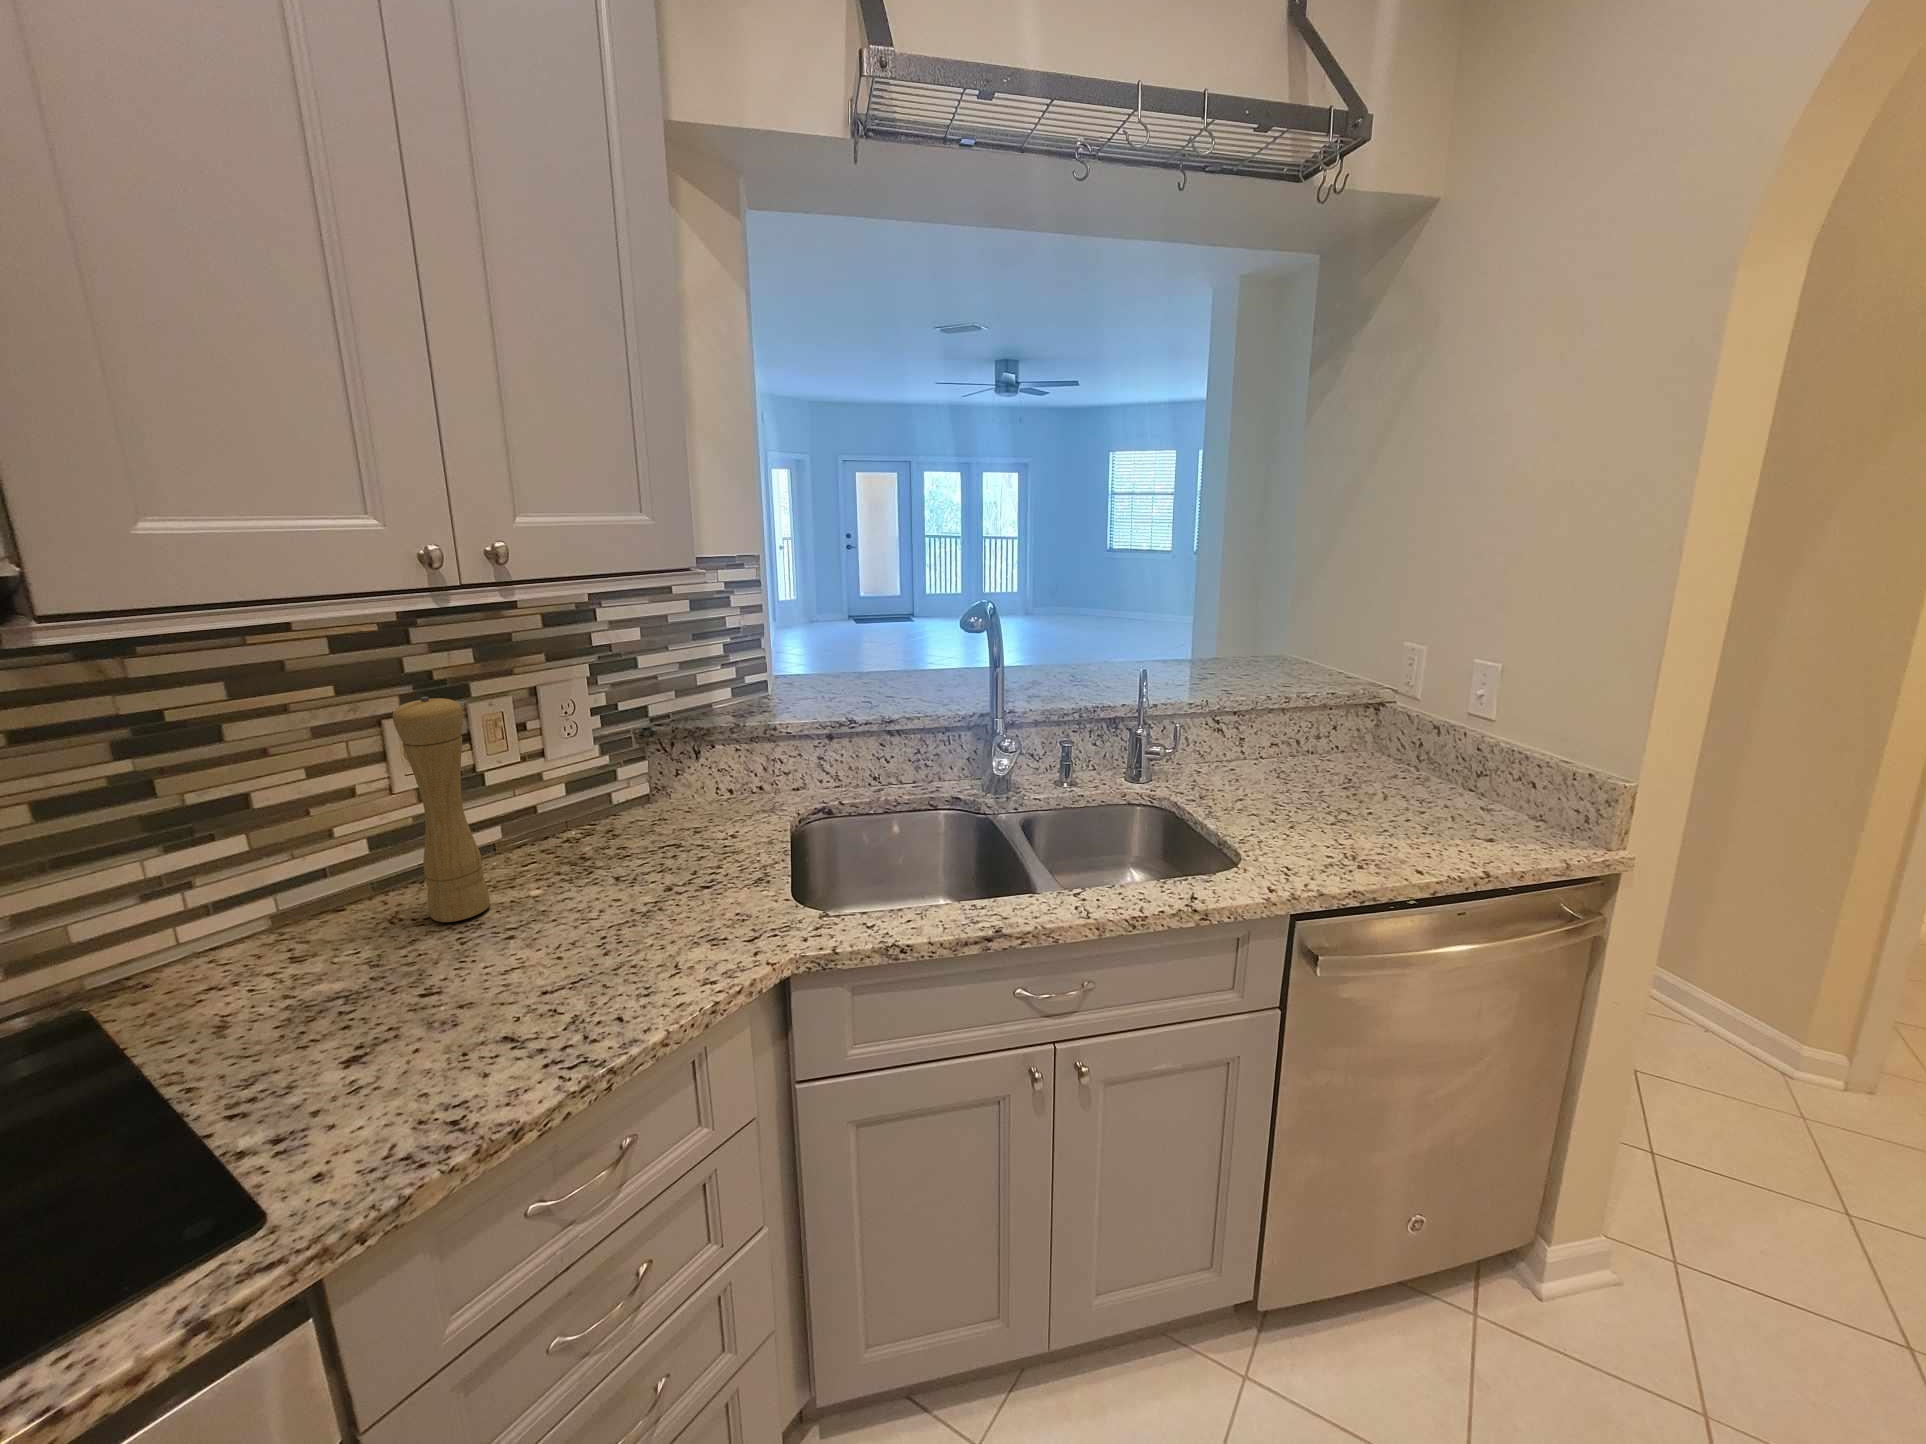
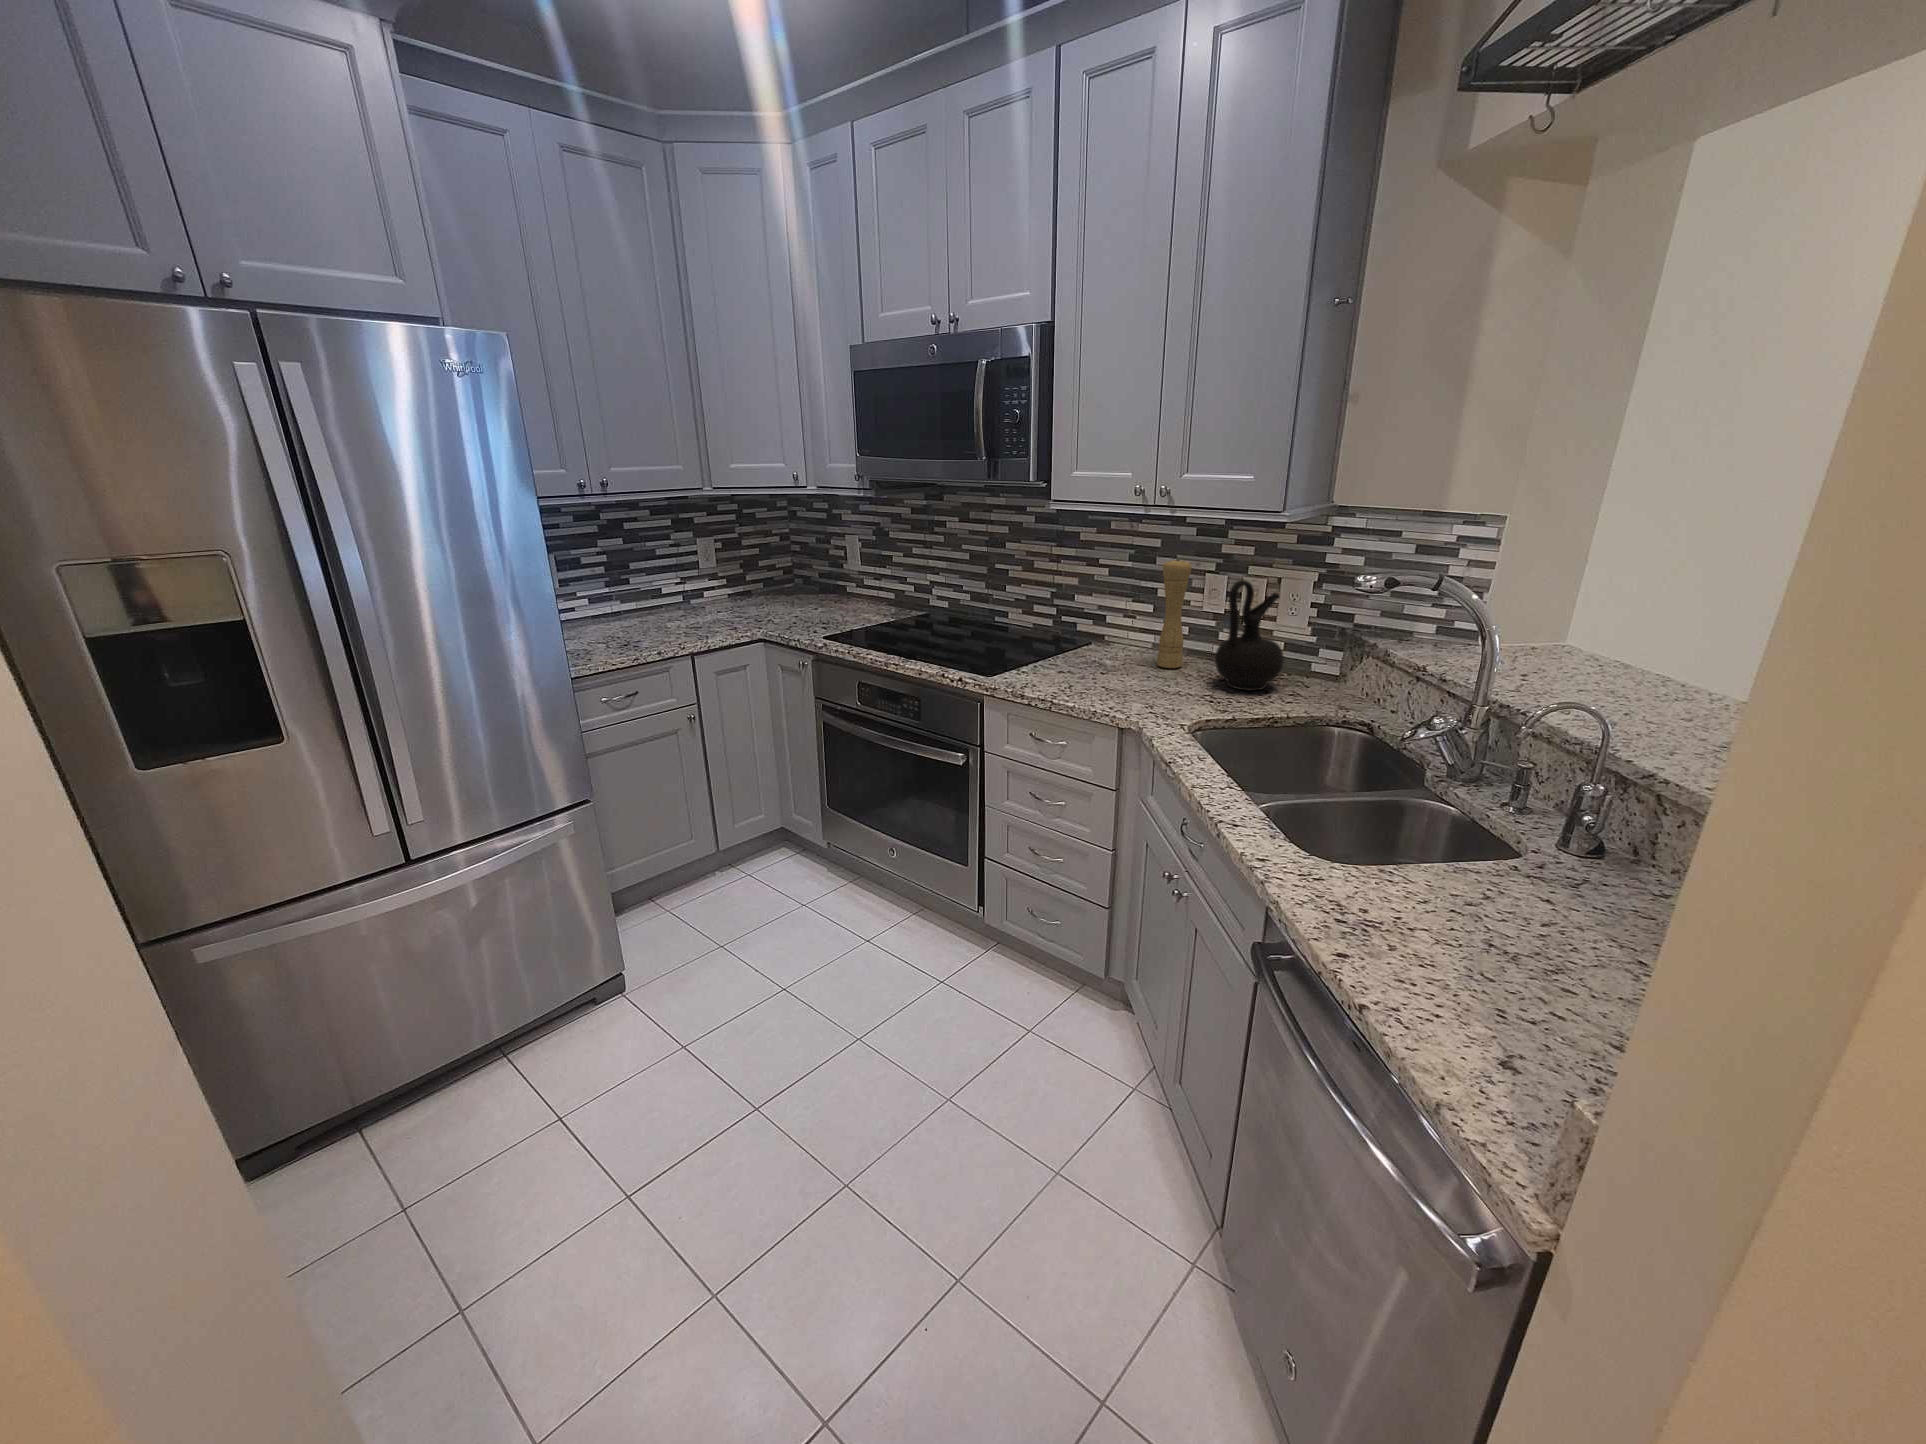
ceramic jug: none [581,691,699,871] -> present [1215,580,1284,691]

